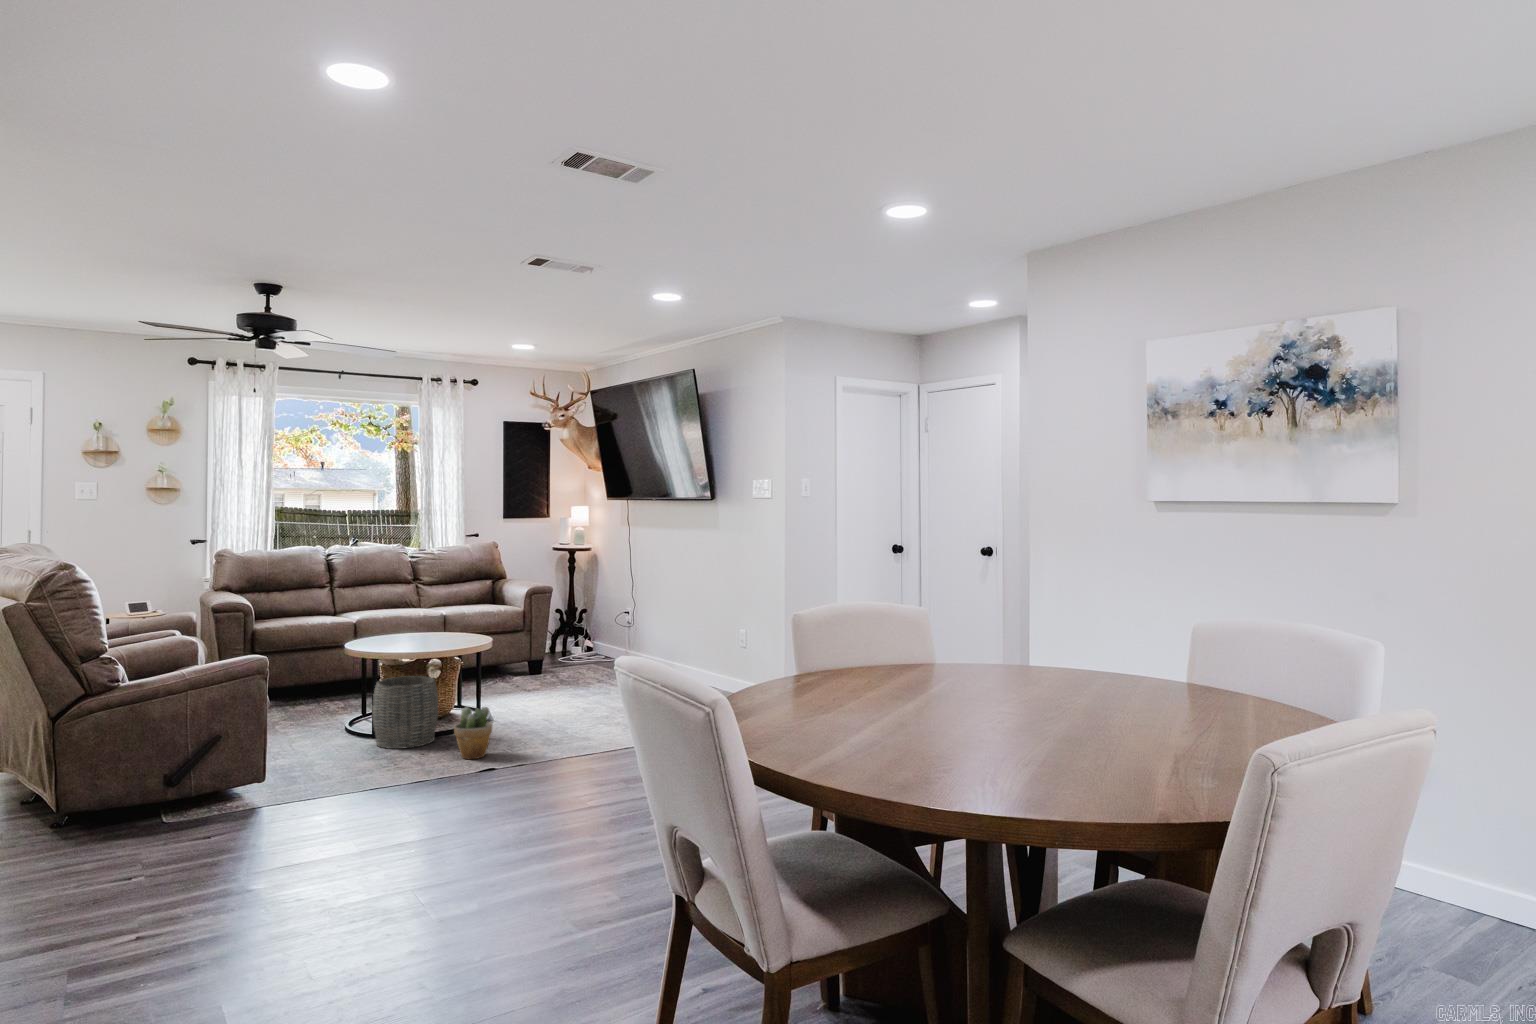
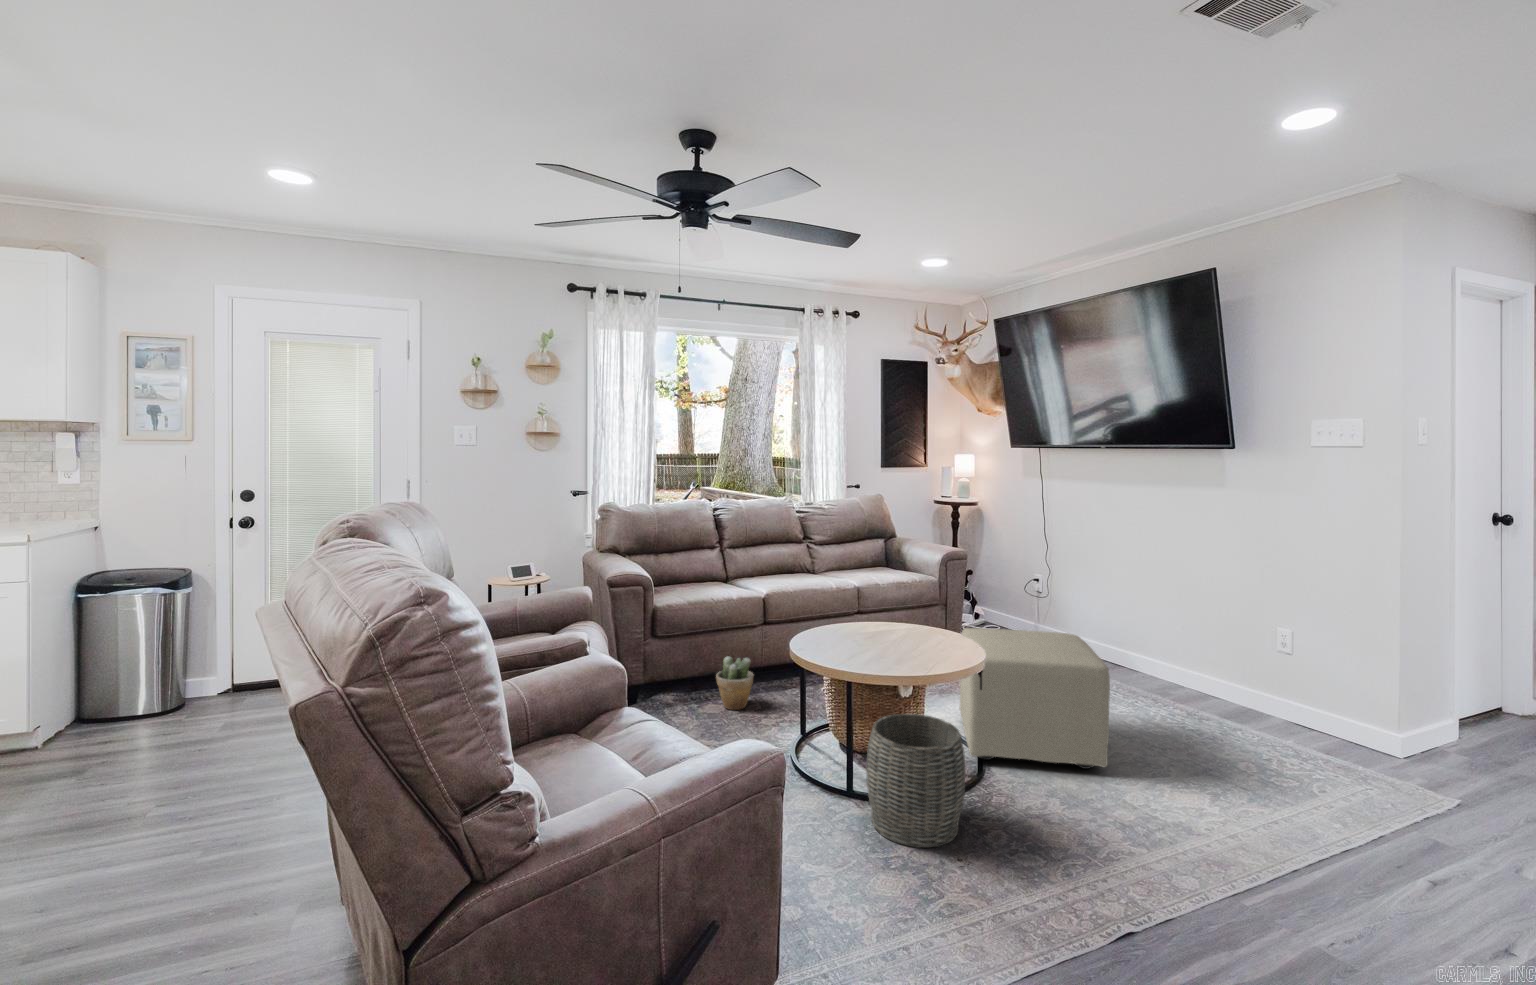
ottoman: none [476,633,580,717] -> present [960,628,1110,769]
potted plant: present [454,707,492,759] -> present [716,657,753,710]

